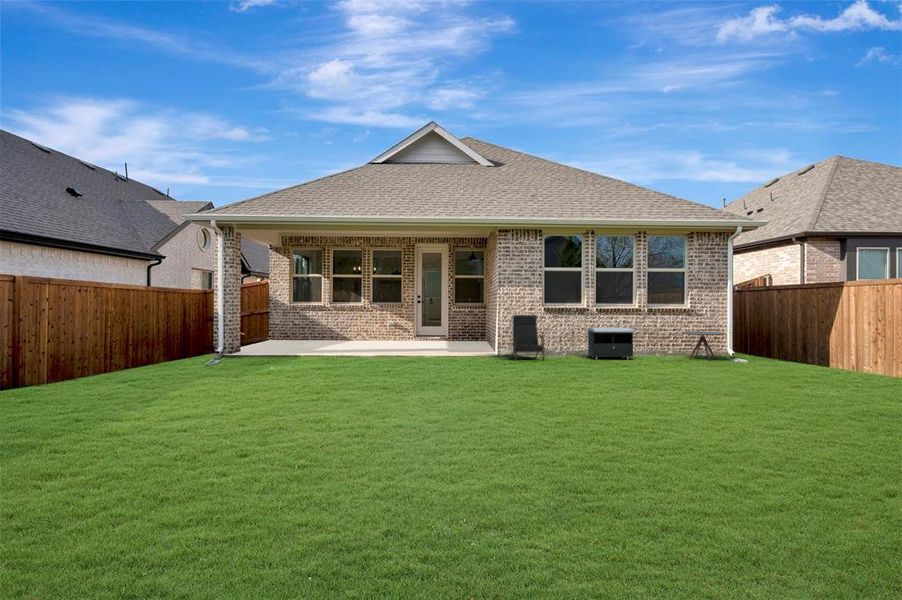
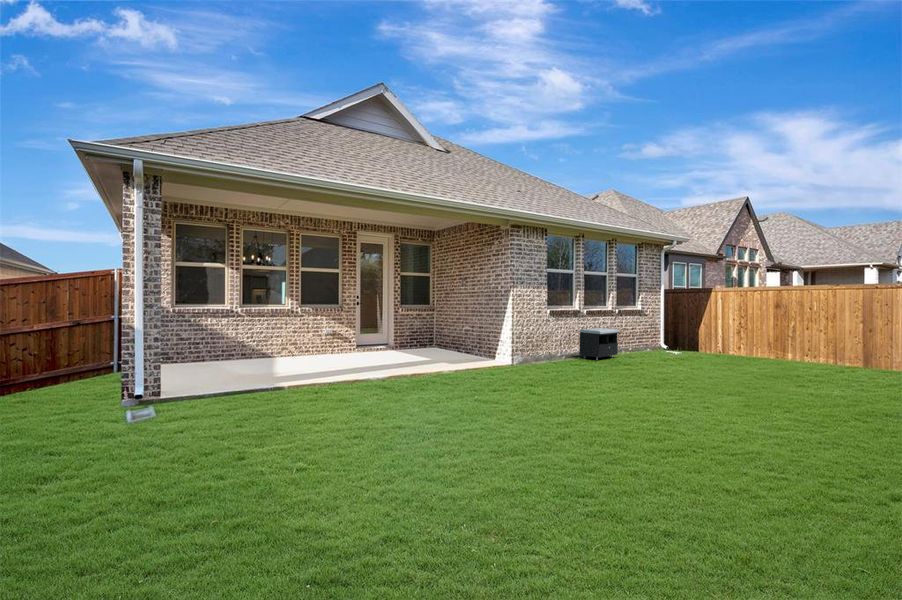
lounge chair: present [512,315,544,360] -> none [537,319,581,370]
round table: present [682,331,724,361] -> none [624,329,660,353]

